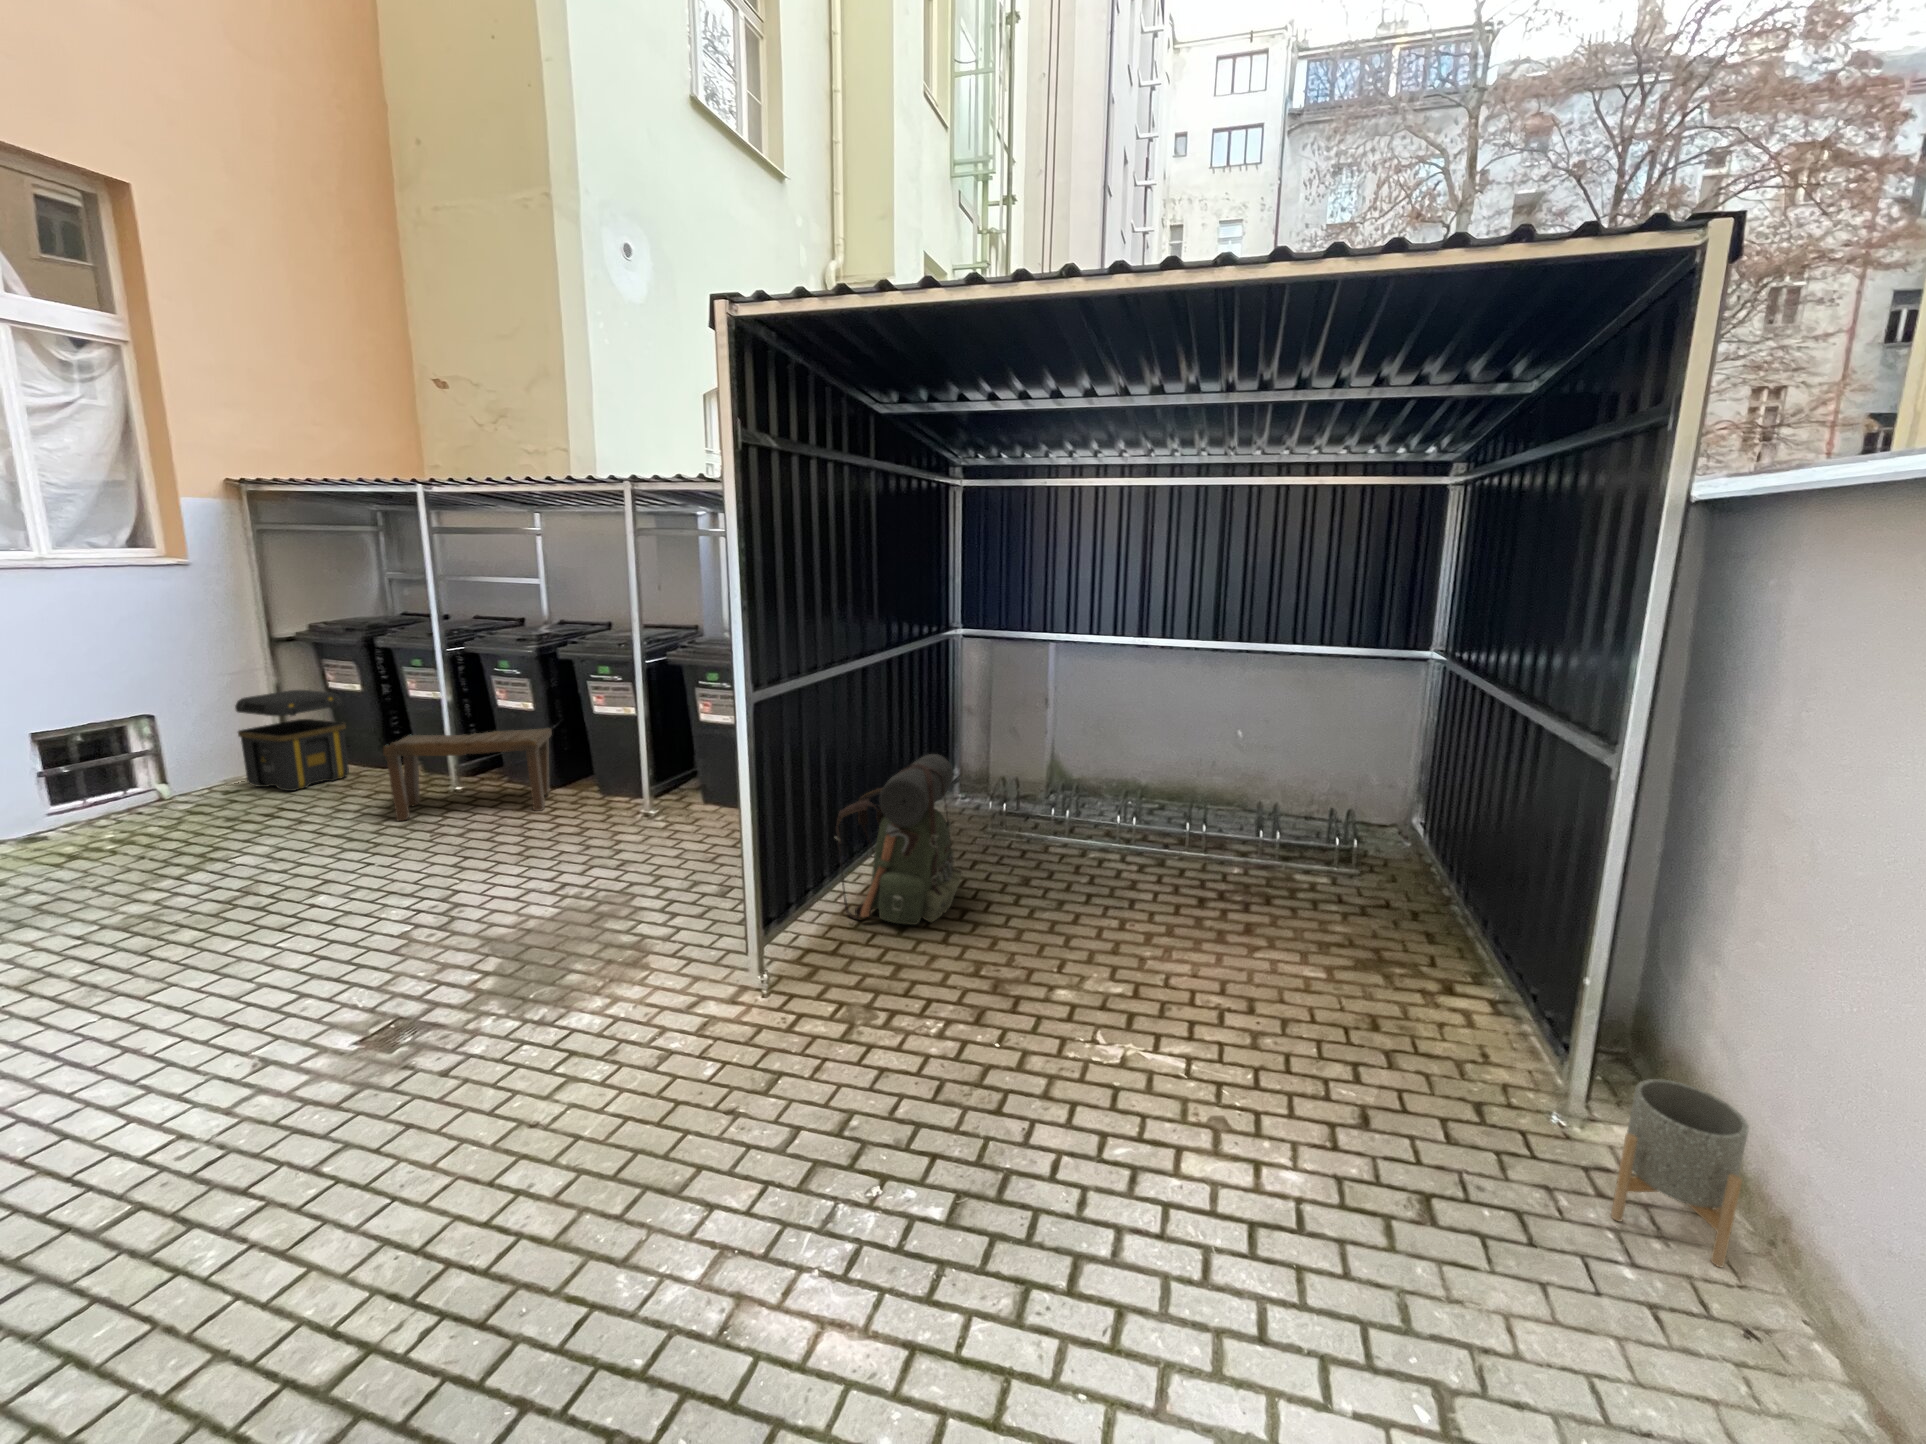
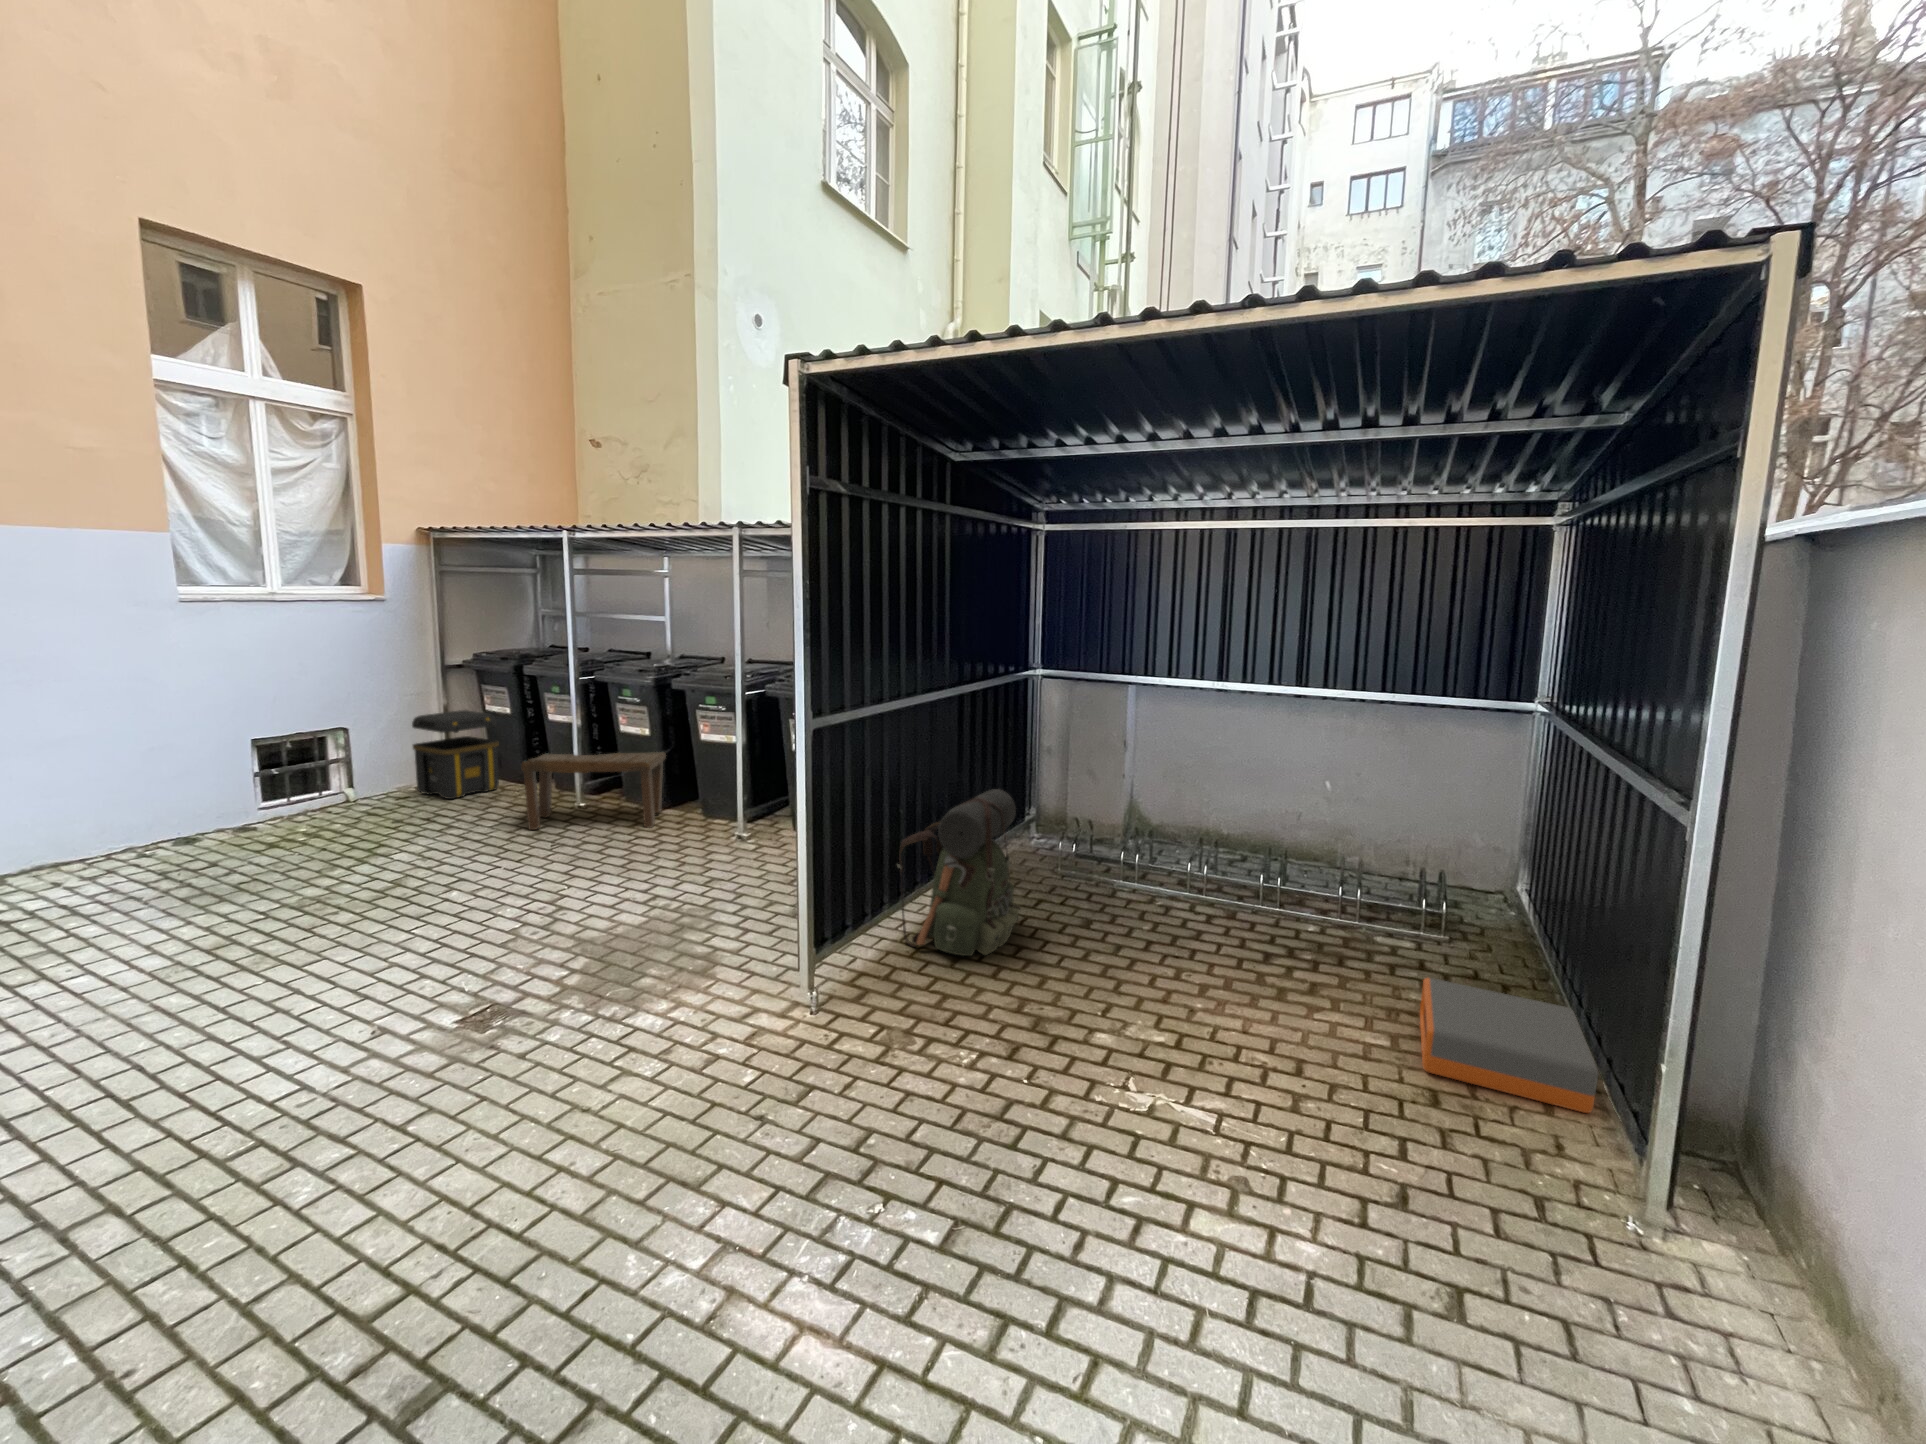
storage box: none [1349,912,1515,1024] -> present [1420,978,1598,1113]
planter: present [1611,1079,1749,1267] -> none [1678,1185,1845,1416]

